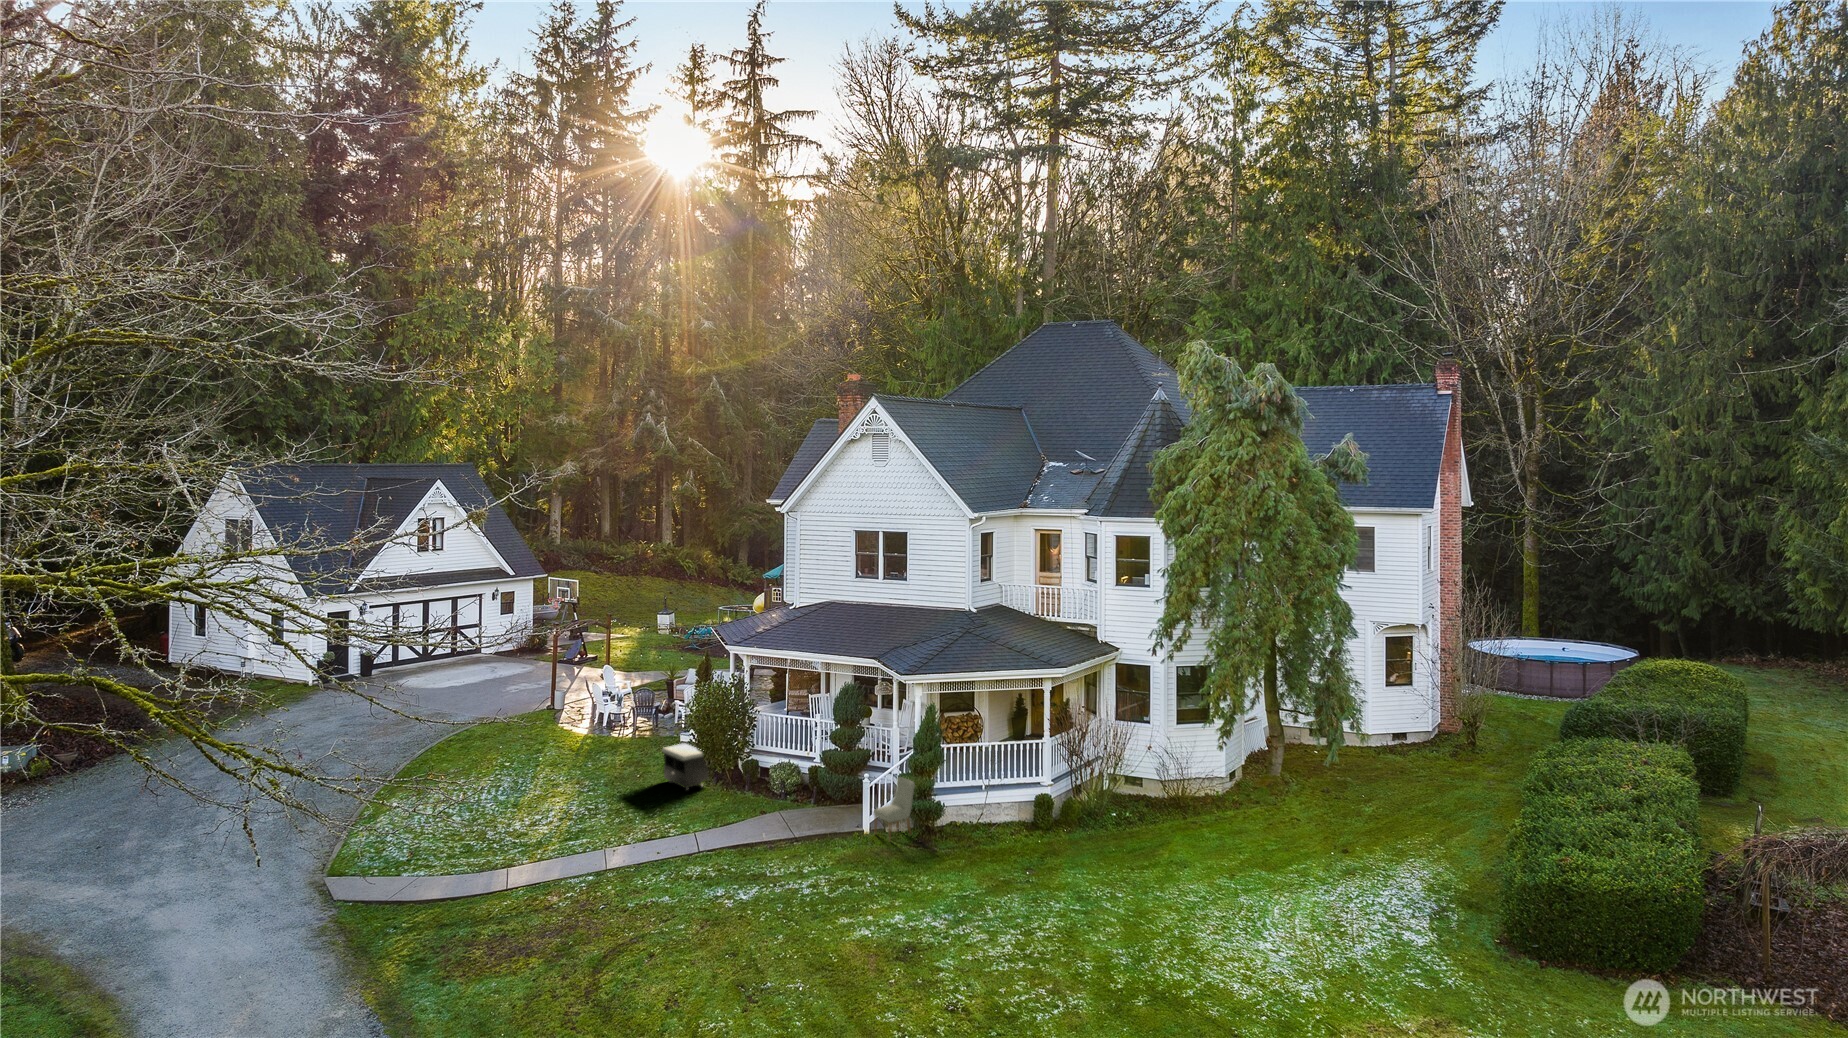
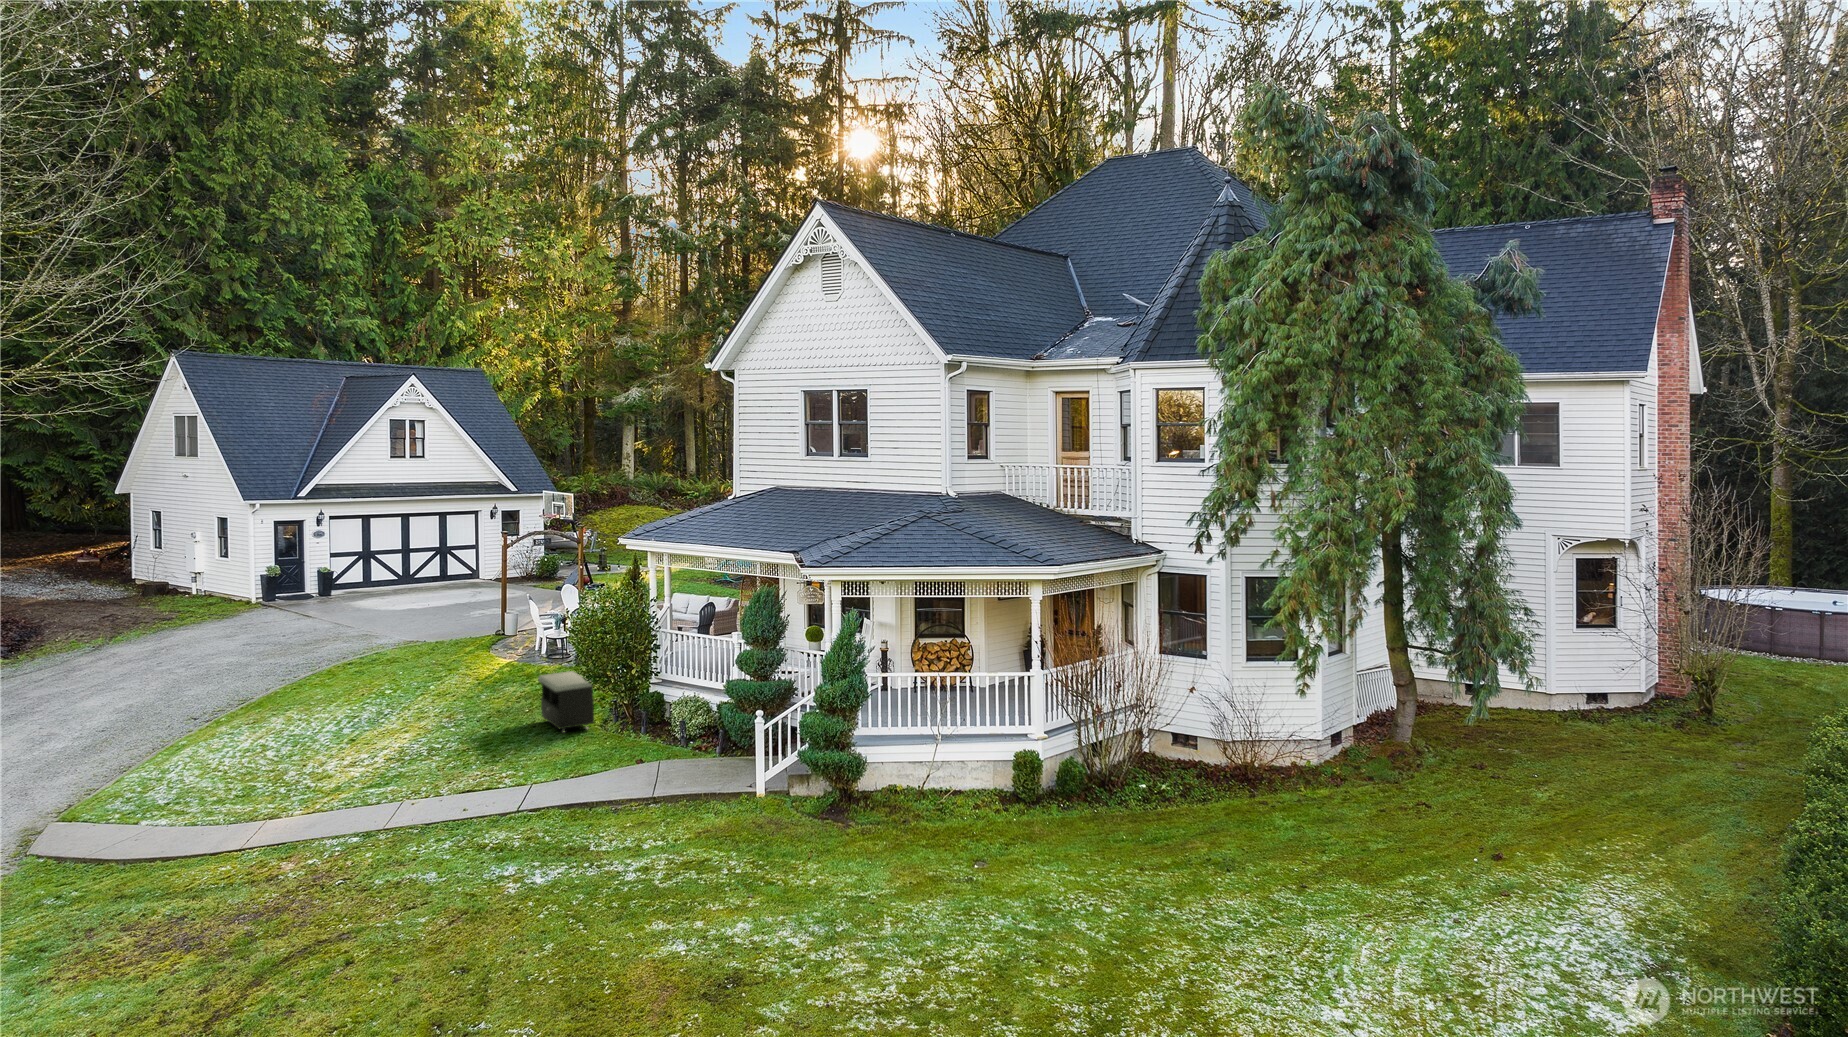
chair: present [874,777,915,840] -> none [777,719,836,811]

